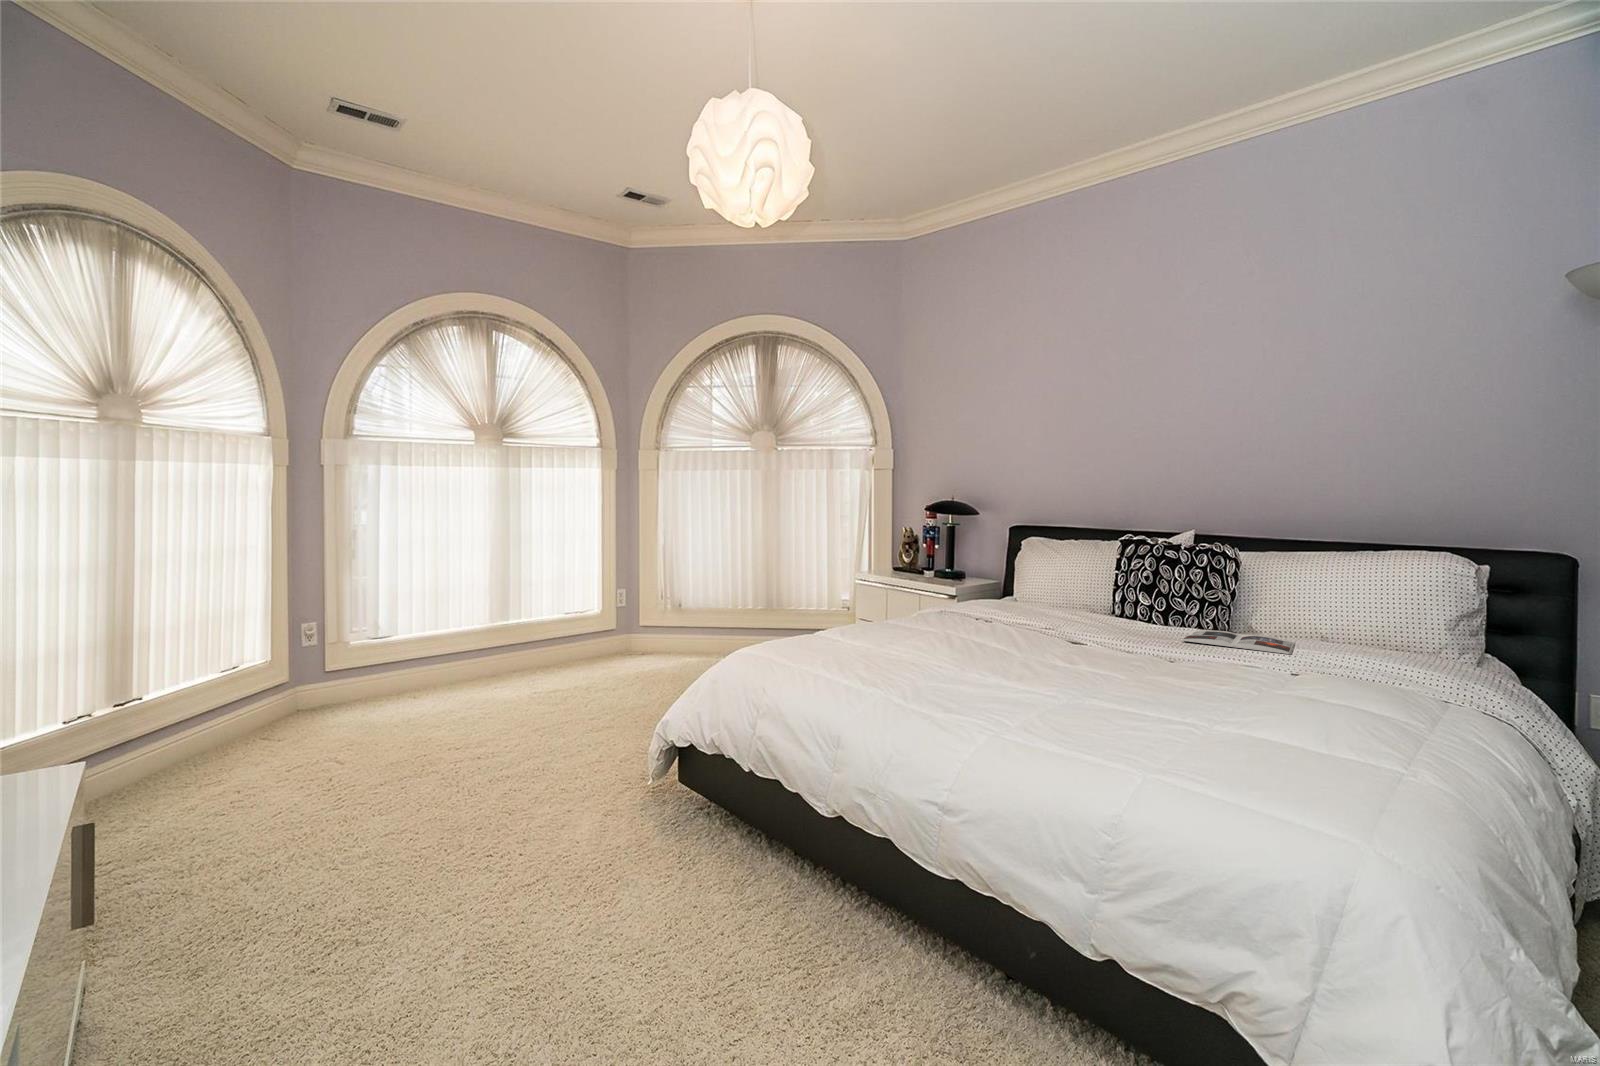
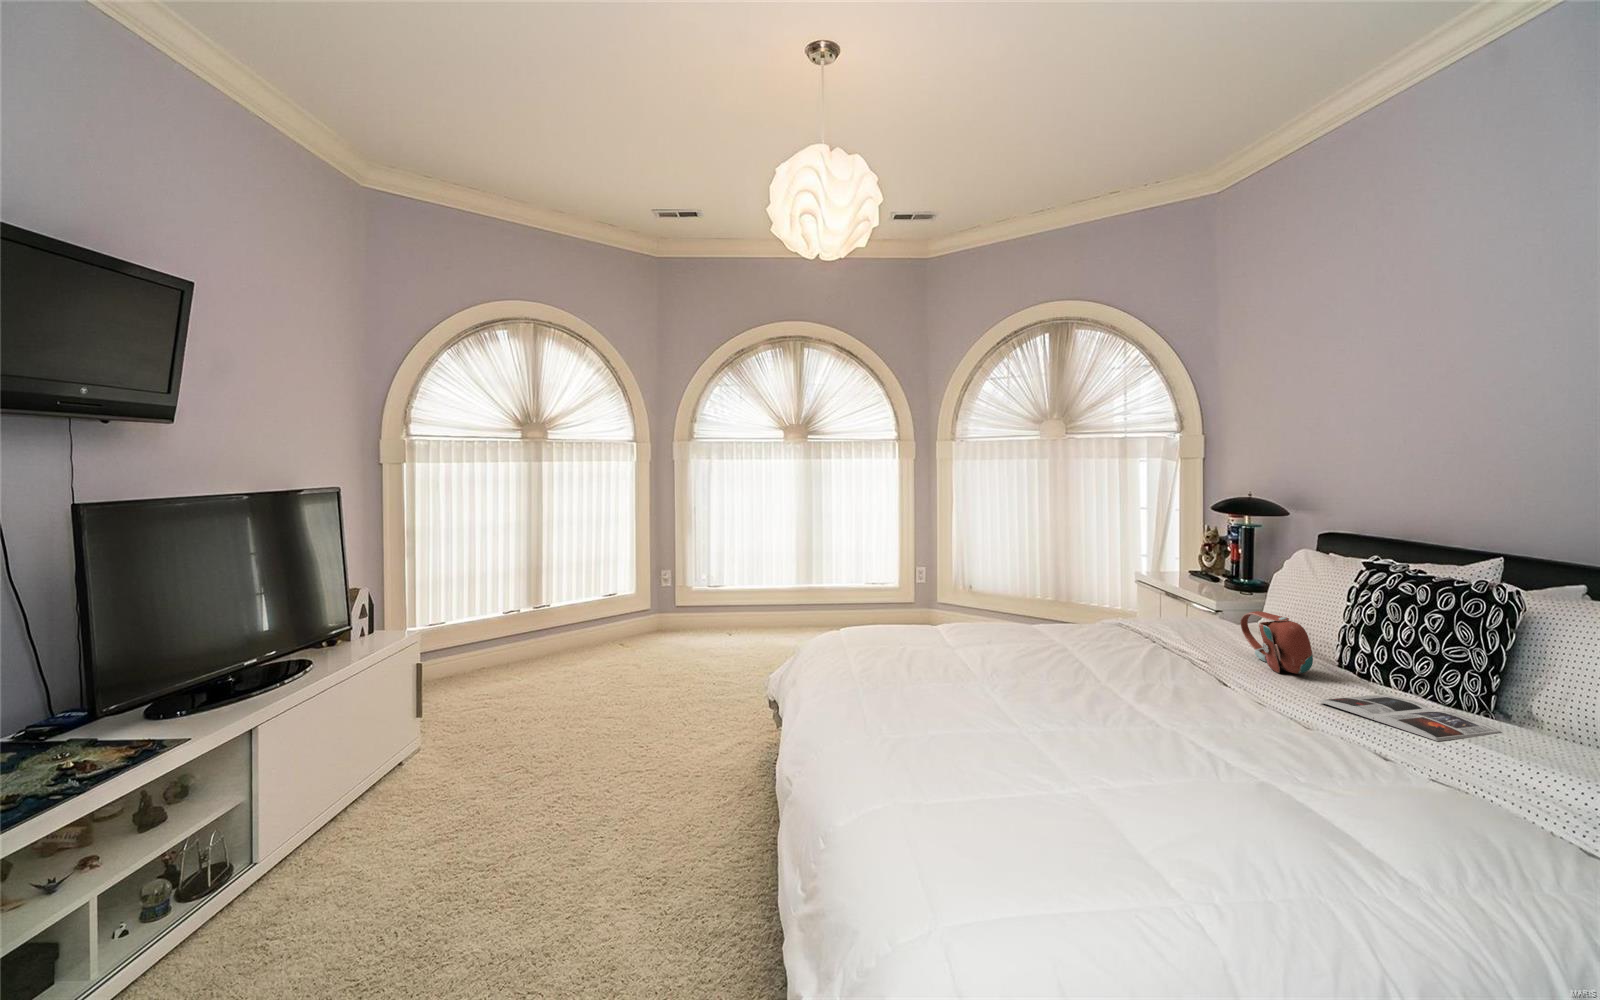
handbag: none [1052,580,1133,626] -> present [1240,611,1313,674]

